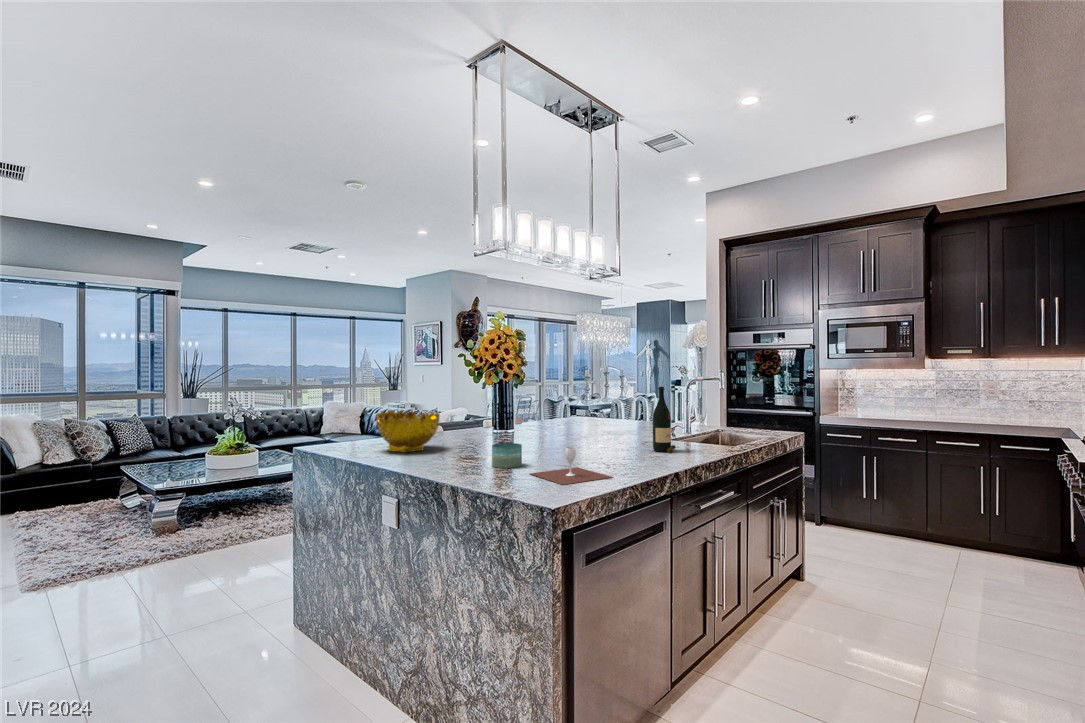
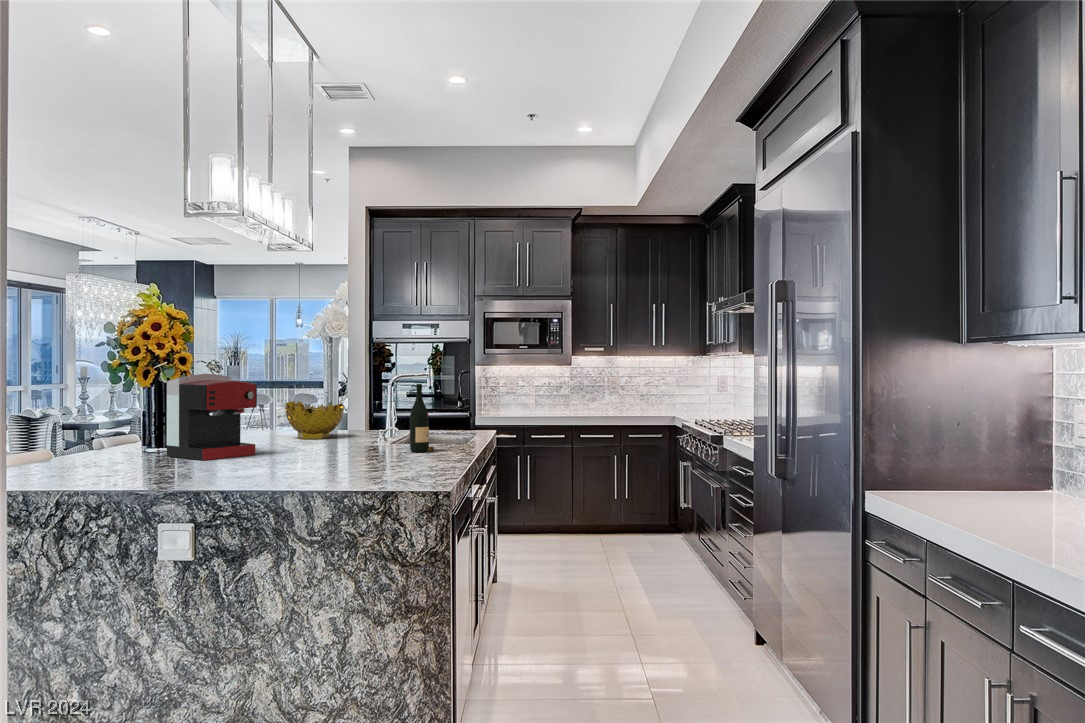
coffee maker: none [484,376,537,443] -> present [167,374,257,460]
decorative bowl: present [376,409,440,453] -> present [285,401,344,439]
candle: present [492,443,522,468] -> none [287,449,321,476]
wine glass: present [530,447,612,485] -> none [352,445,437,479]

